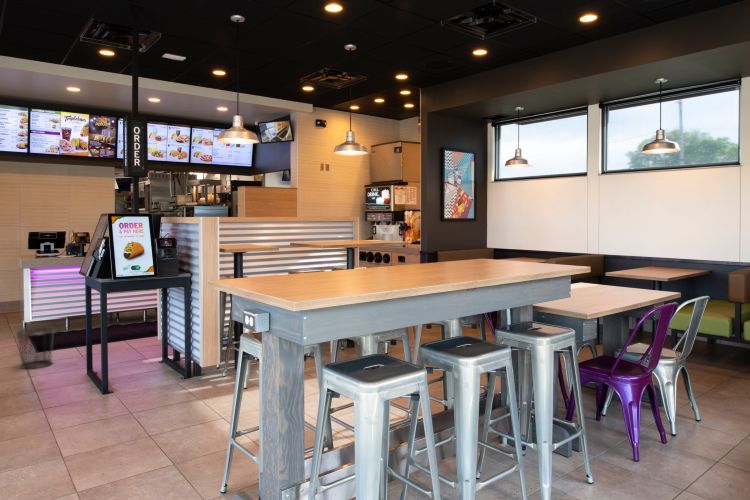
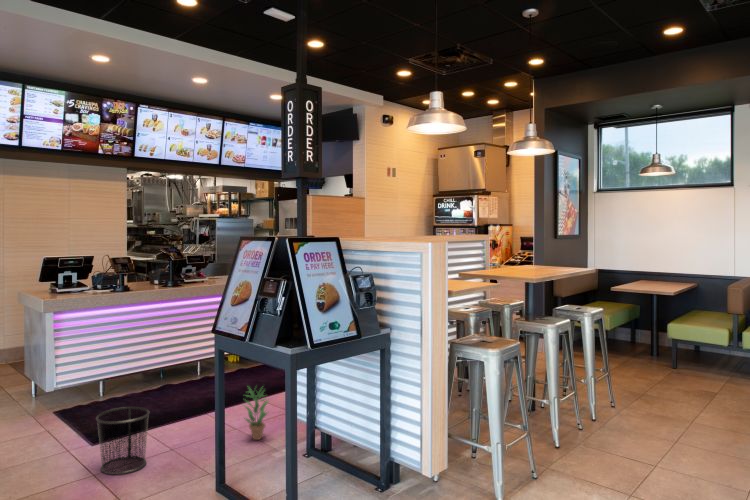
potted plant: none [125,317,148,356] -> present [246,387,268,440]

